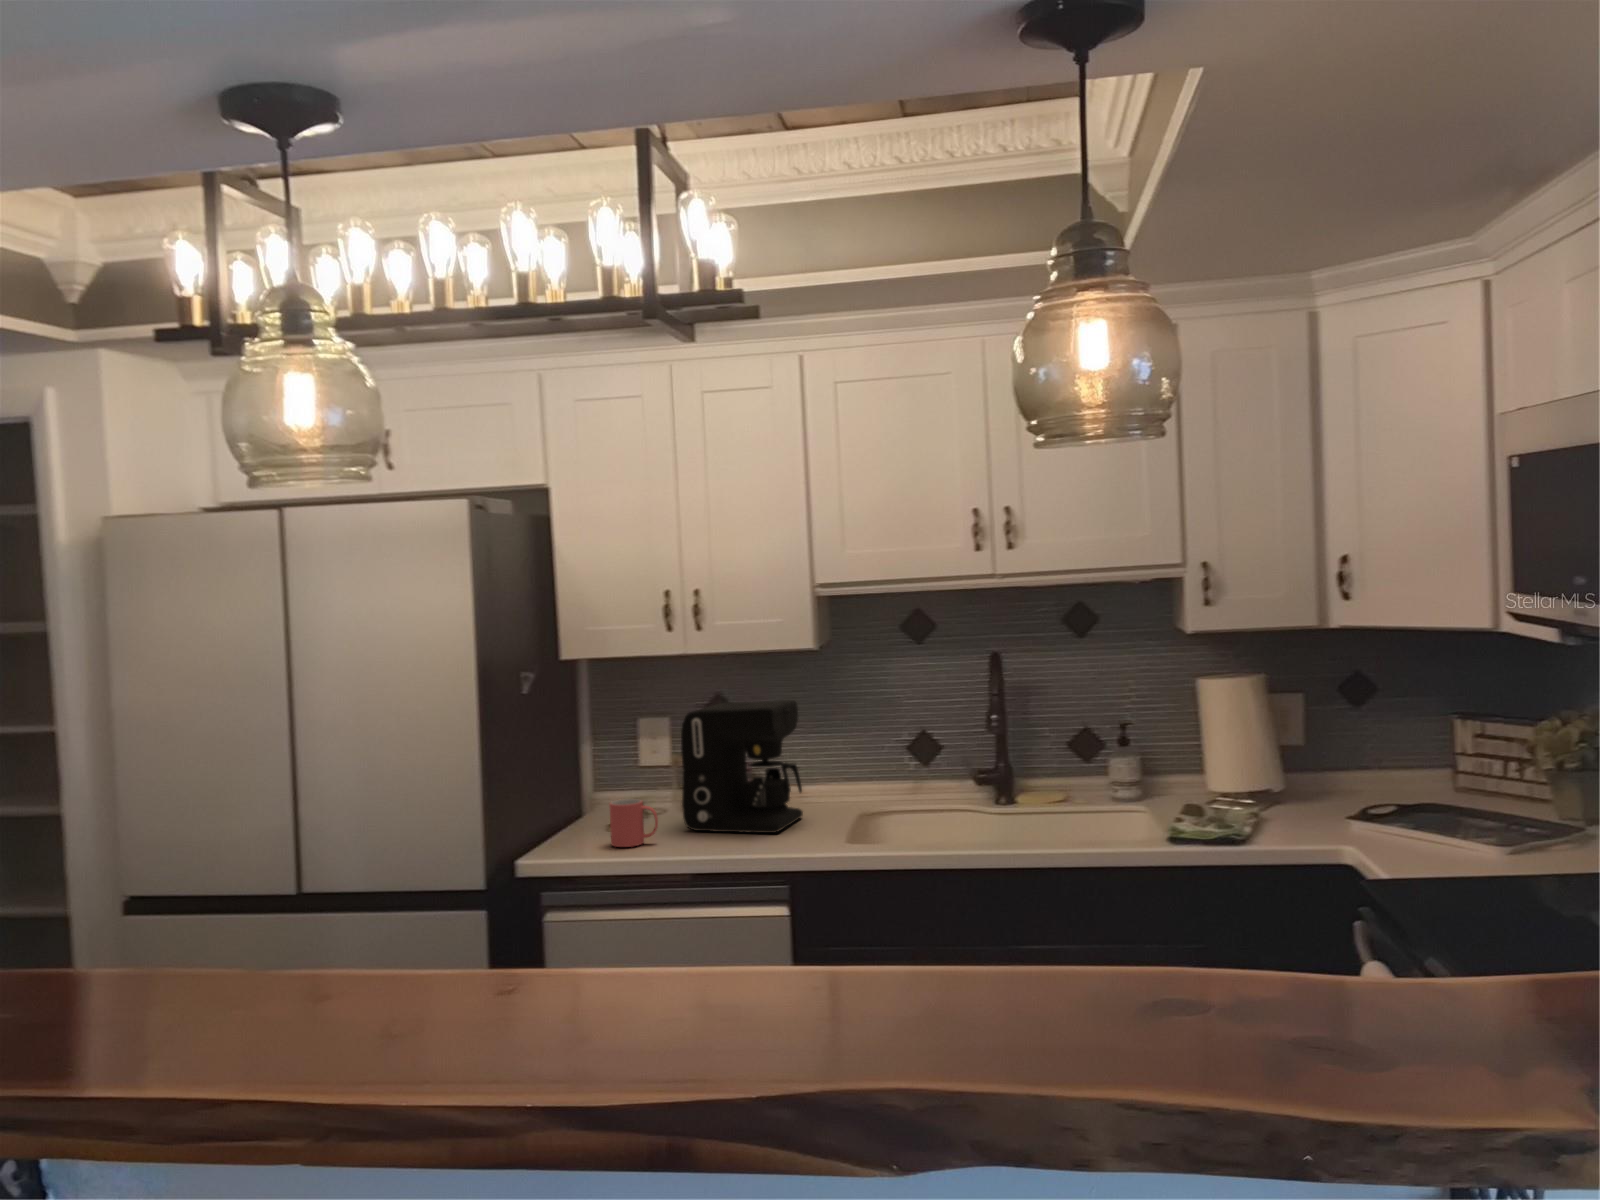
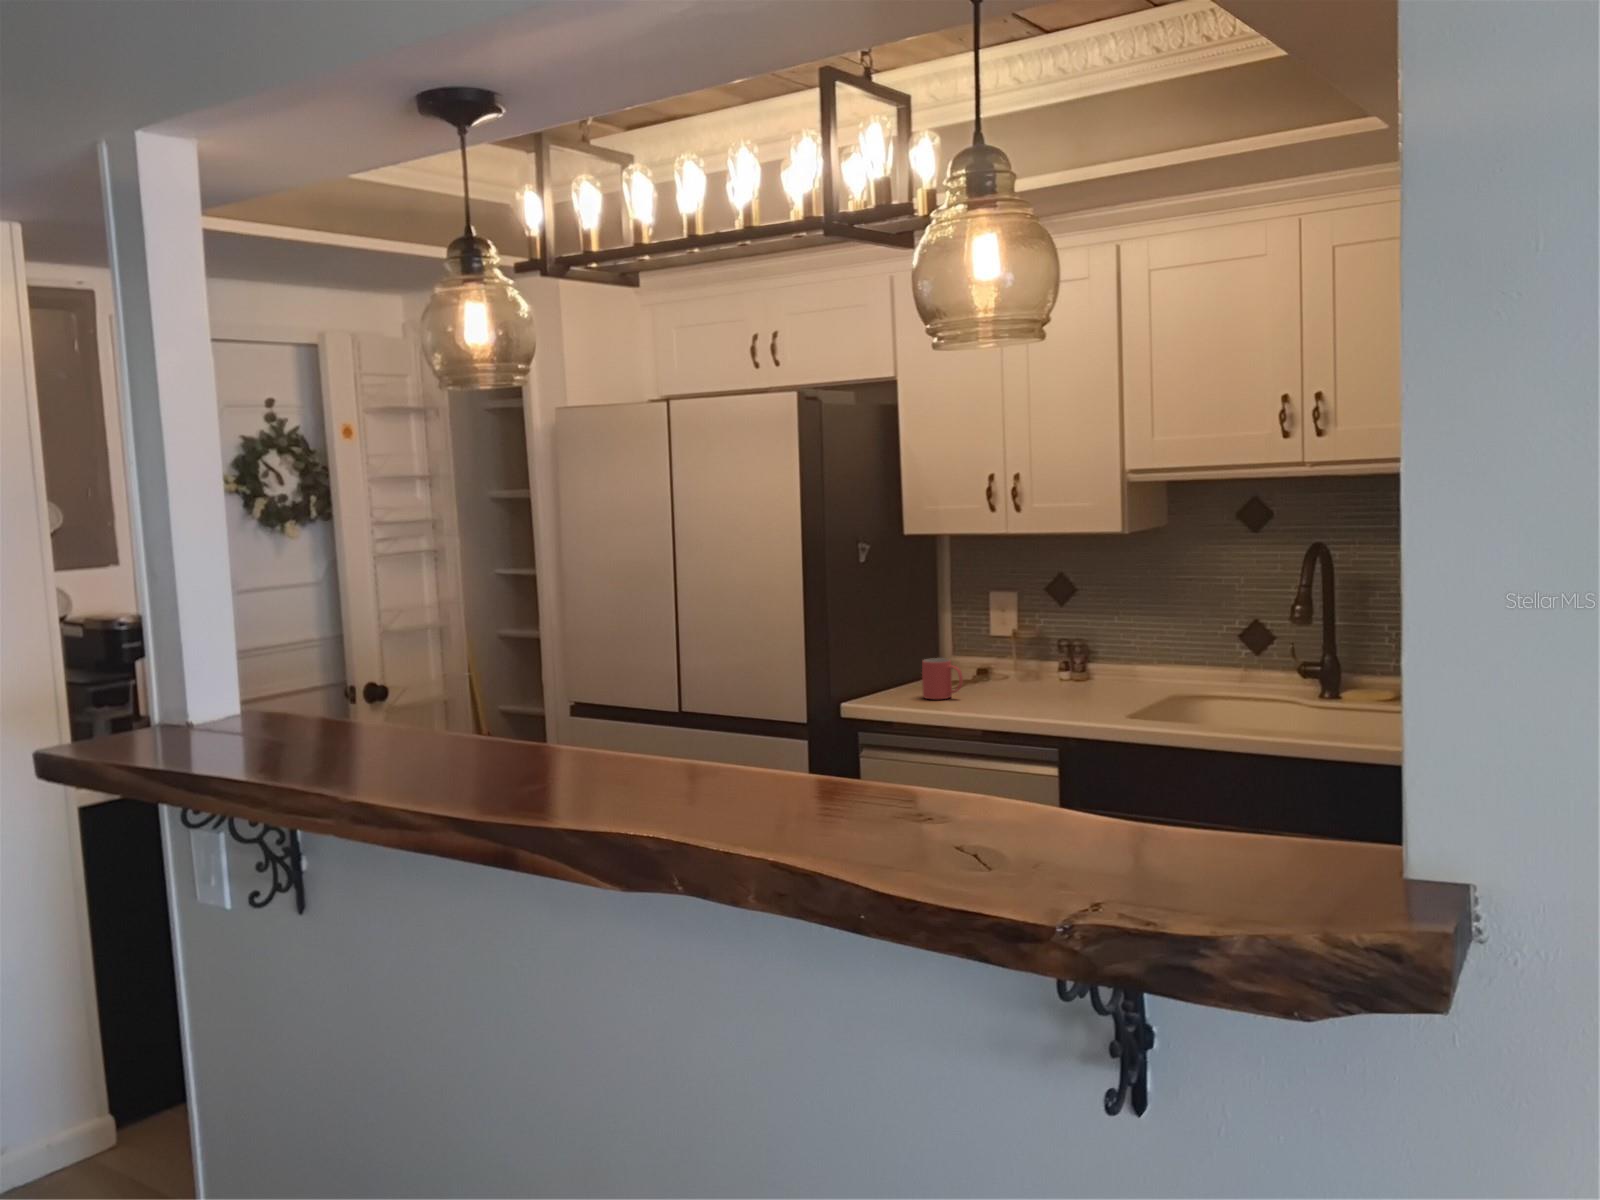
coffee maker: present [681,700,803,833] -> none [995,580,1112,701]

